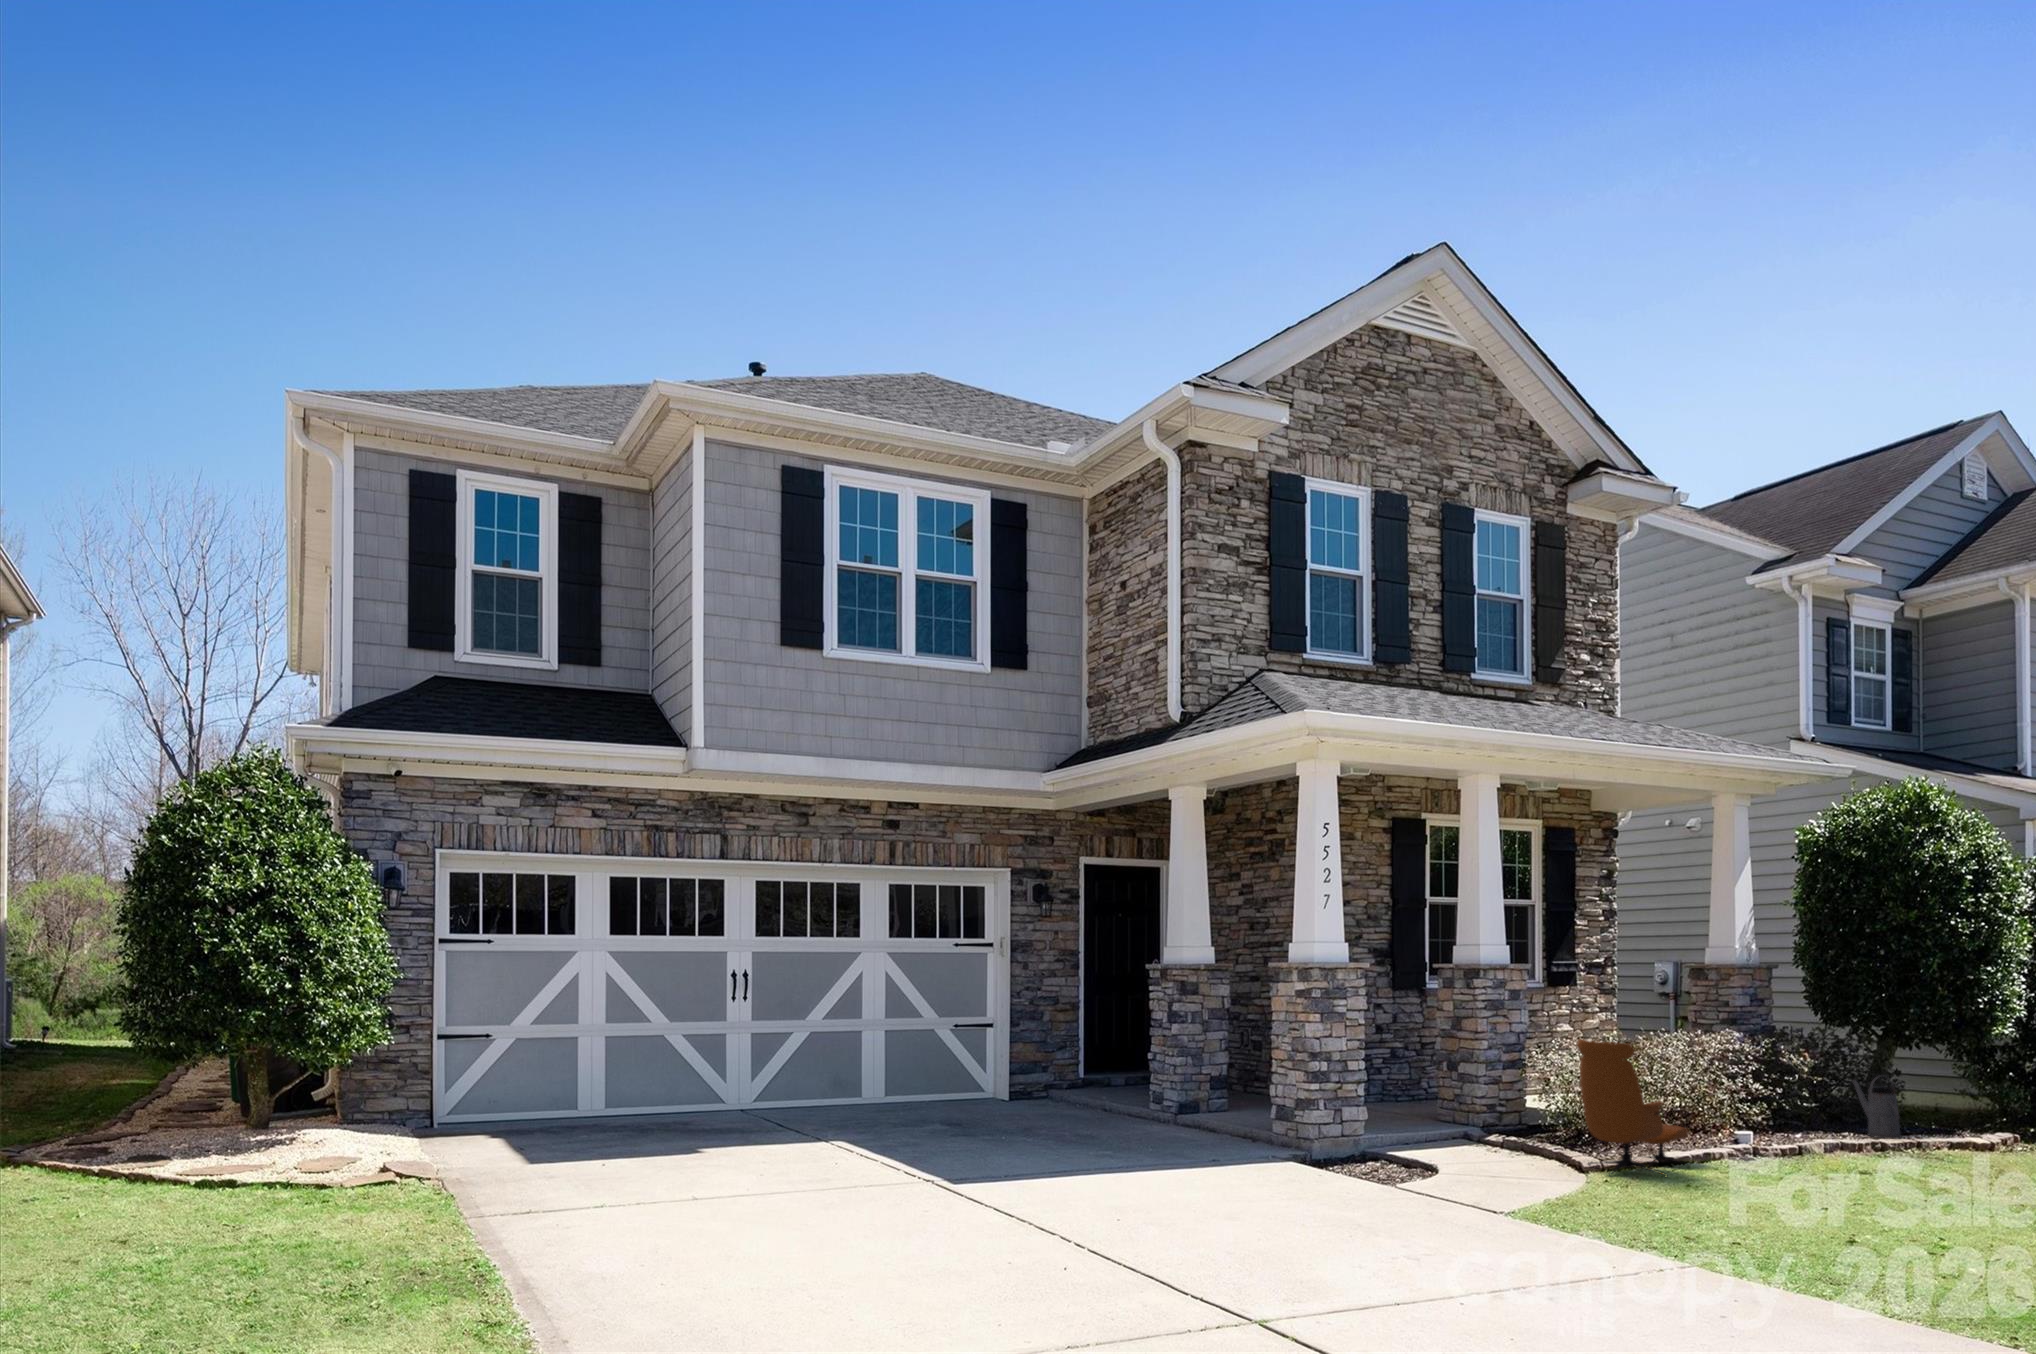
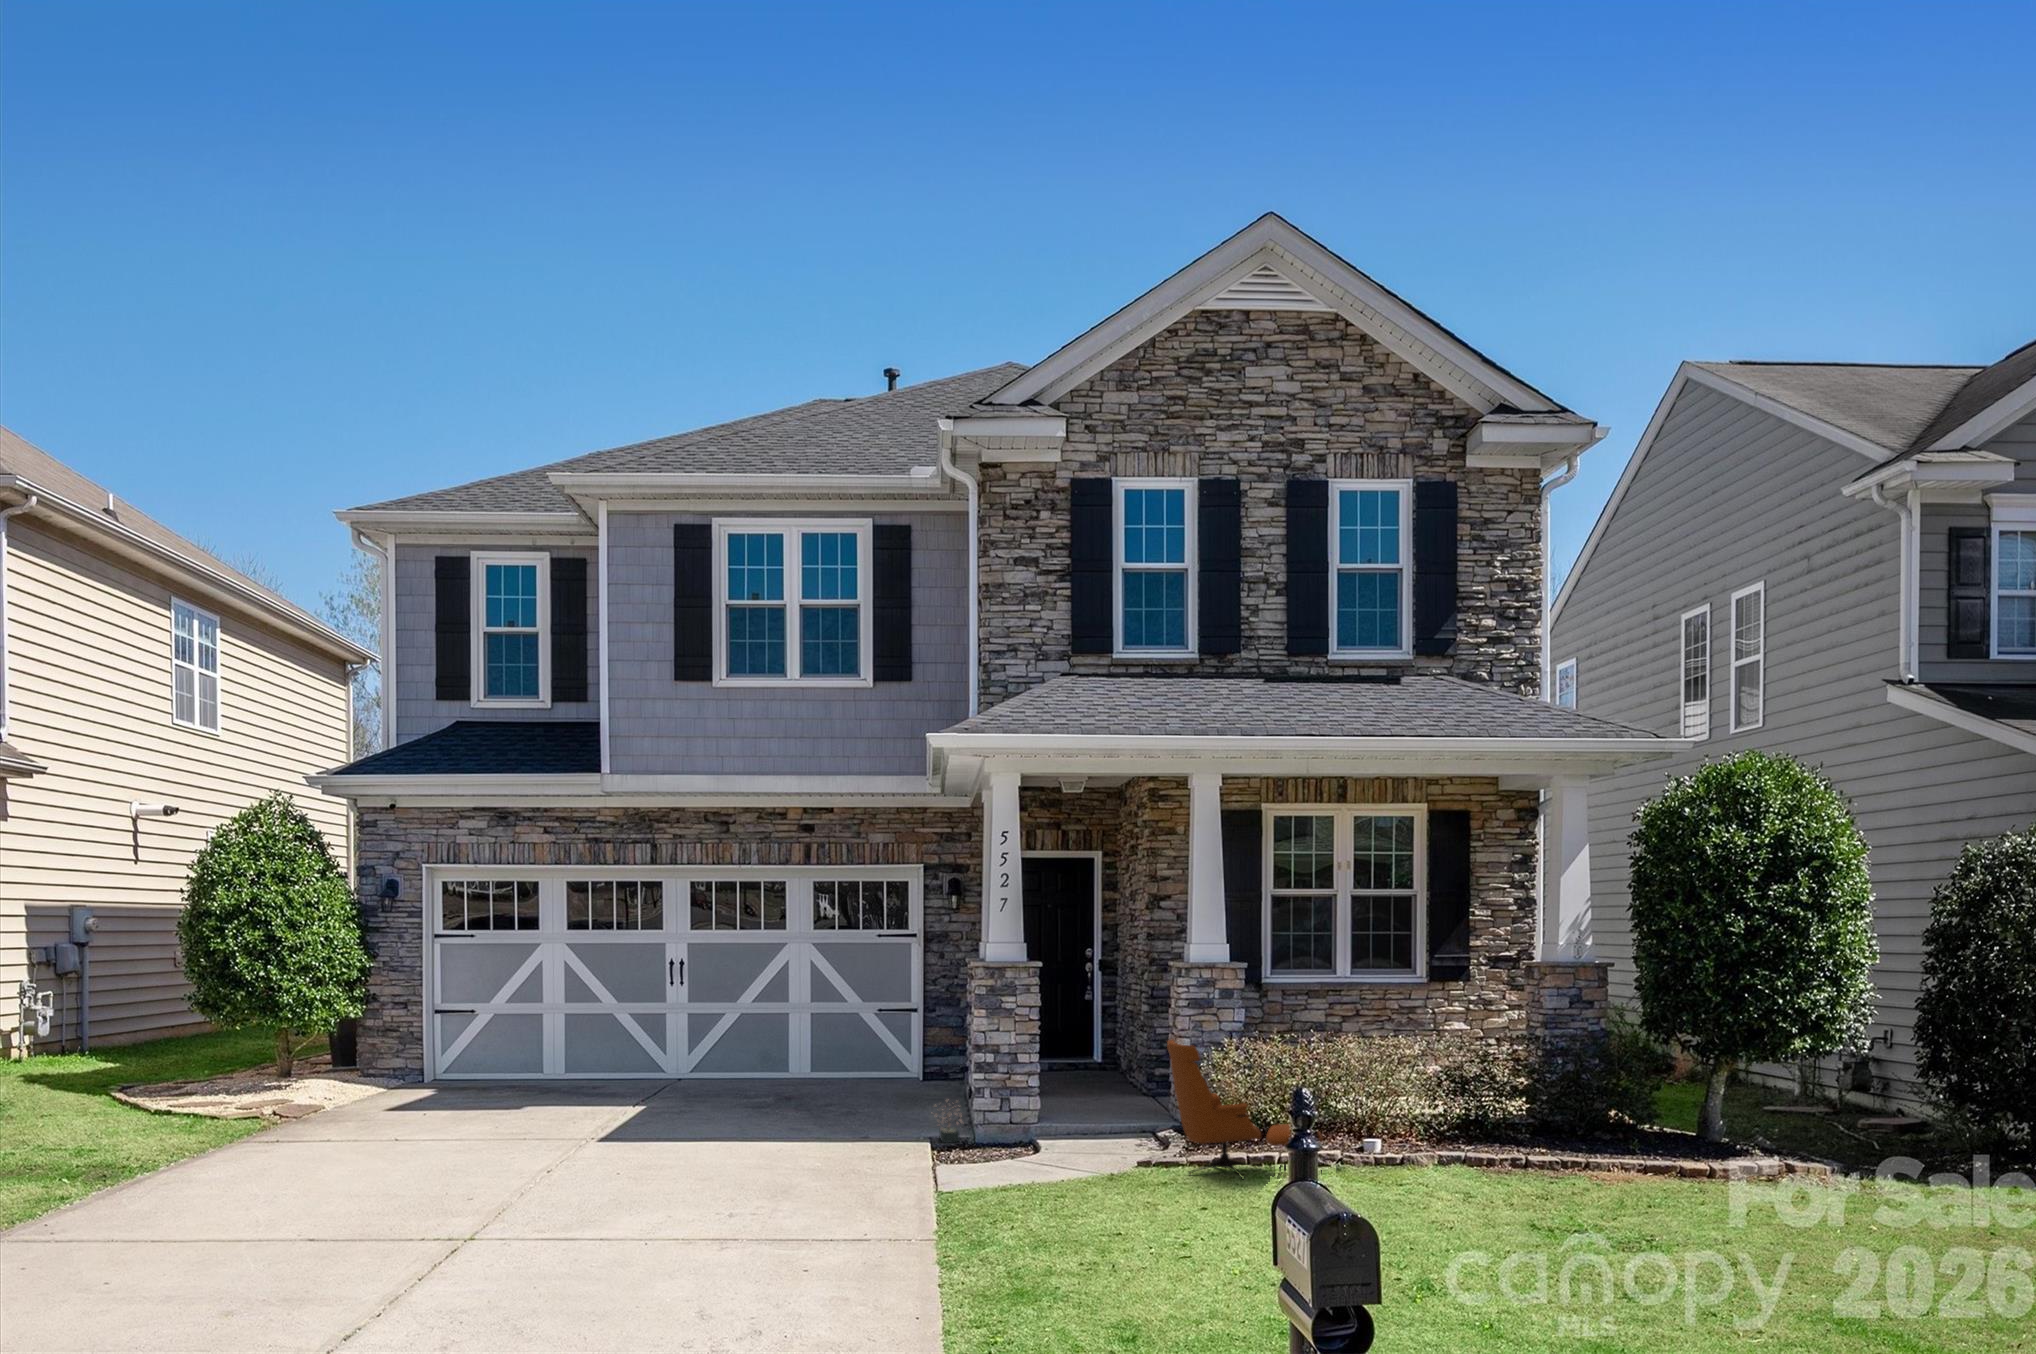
watering can: present [1853,1077,1902,1139] -> none [1666,1083,1702,1153]
decorative plant: none [1254,1113,1303,1161] -> present [936,1101,962,1143]

